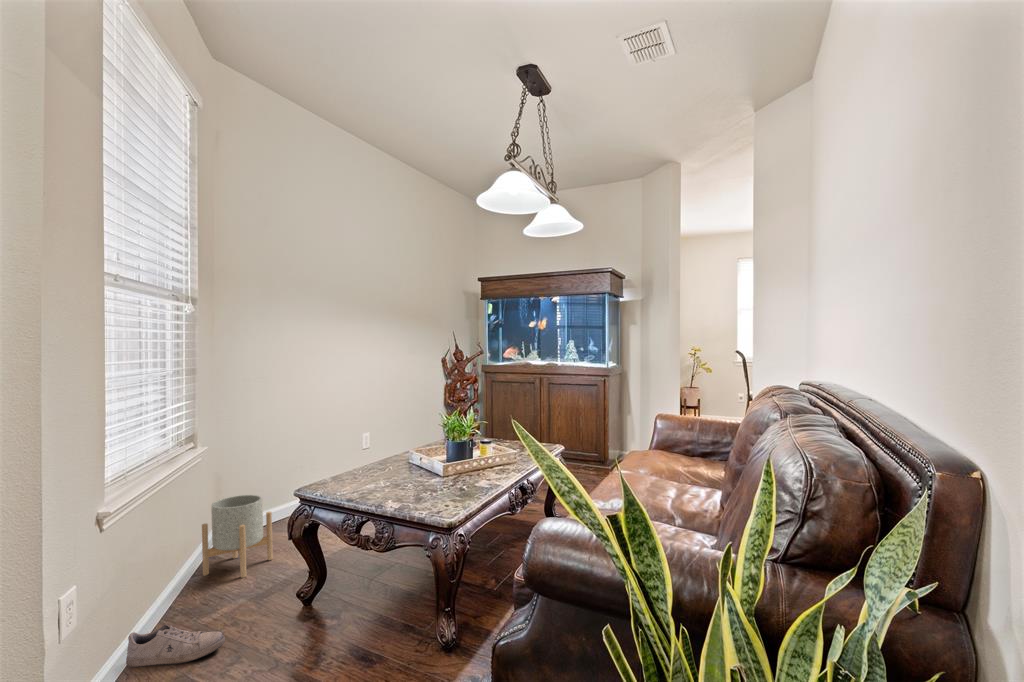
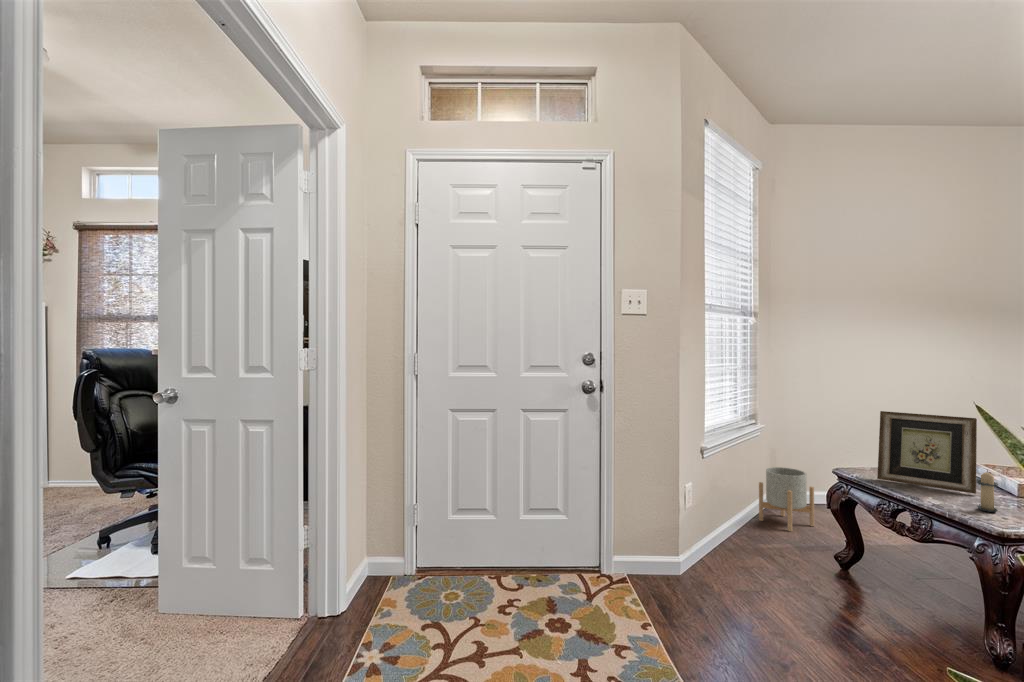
picture frame: none [340,407,426,490] -> present [877,411,977,494]
candle: none [428,458,449,503] -> present [977,470,998,512]
shoe: present [126,625,225,667] -> none [714,536,777,569]

